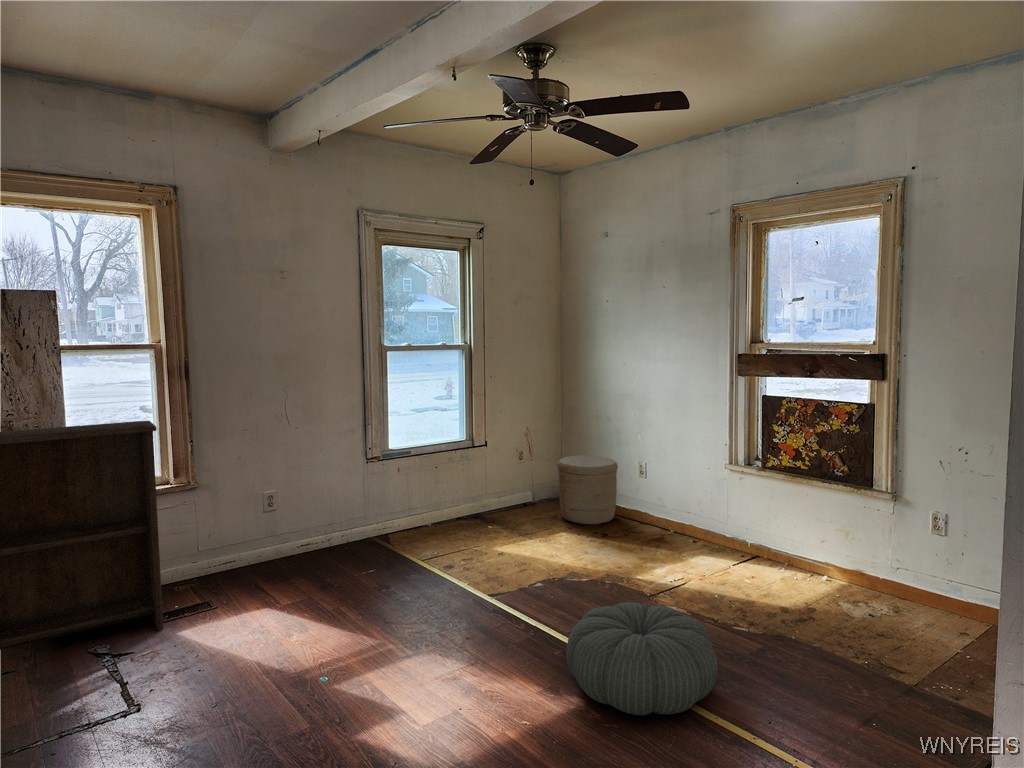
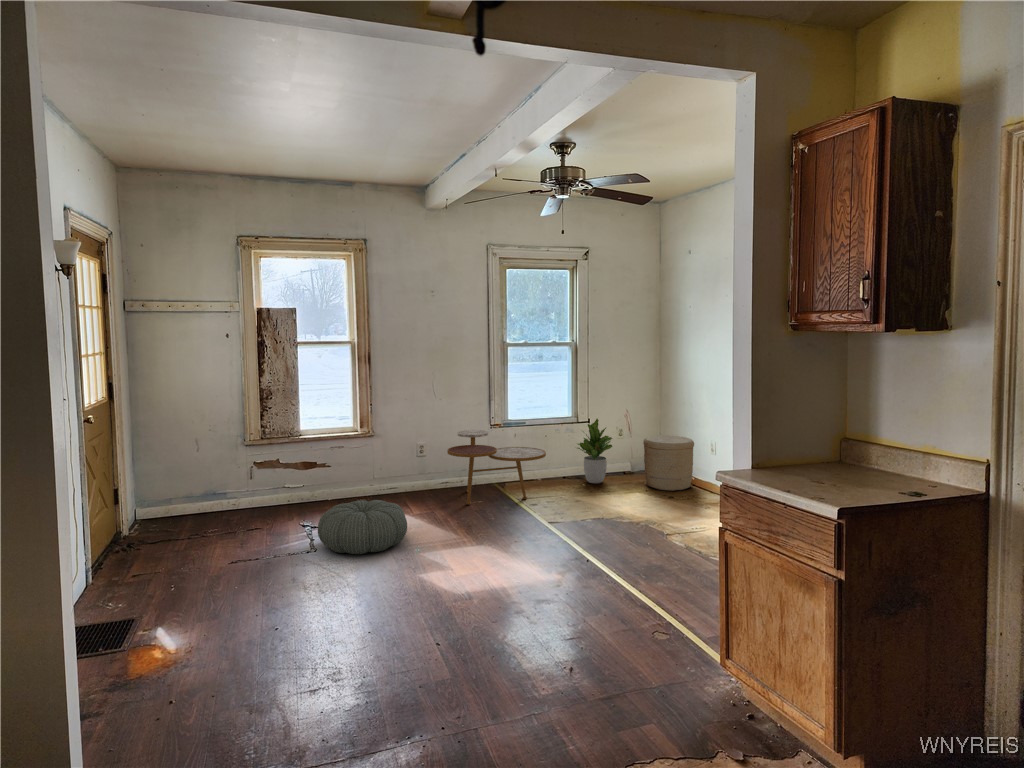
bookshelf: present [0,421,164,650] -> none [234,389,346,528]
potted plant: none [473,440,524,523] -> present [577,419,612,483]
side table: none [319,466,454,576] -> present [447,430,546,505]
pouf: present [566,602,718,715] -> present [318,500,407,554]

